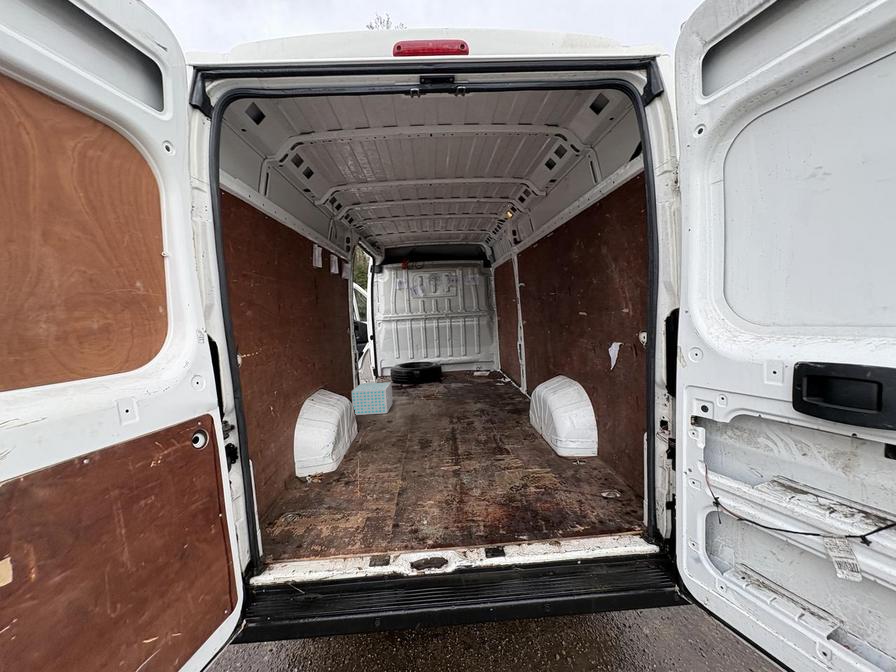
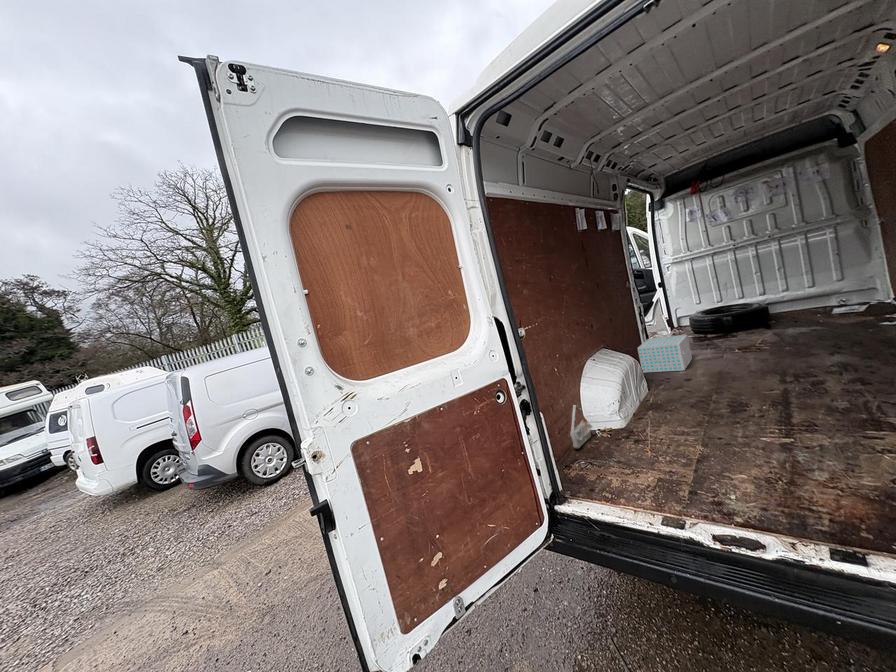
bag: none [278,450,304,501] -> present [570,405,592,449]

